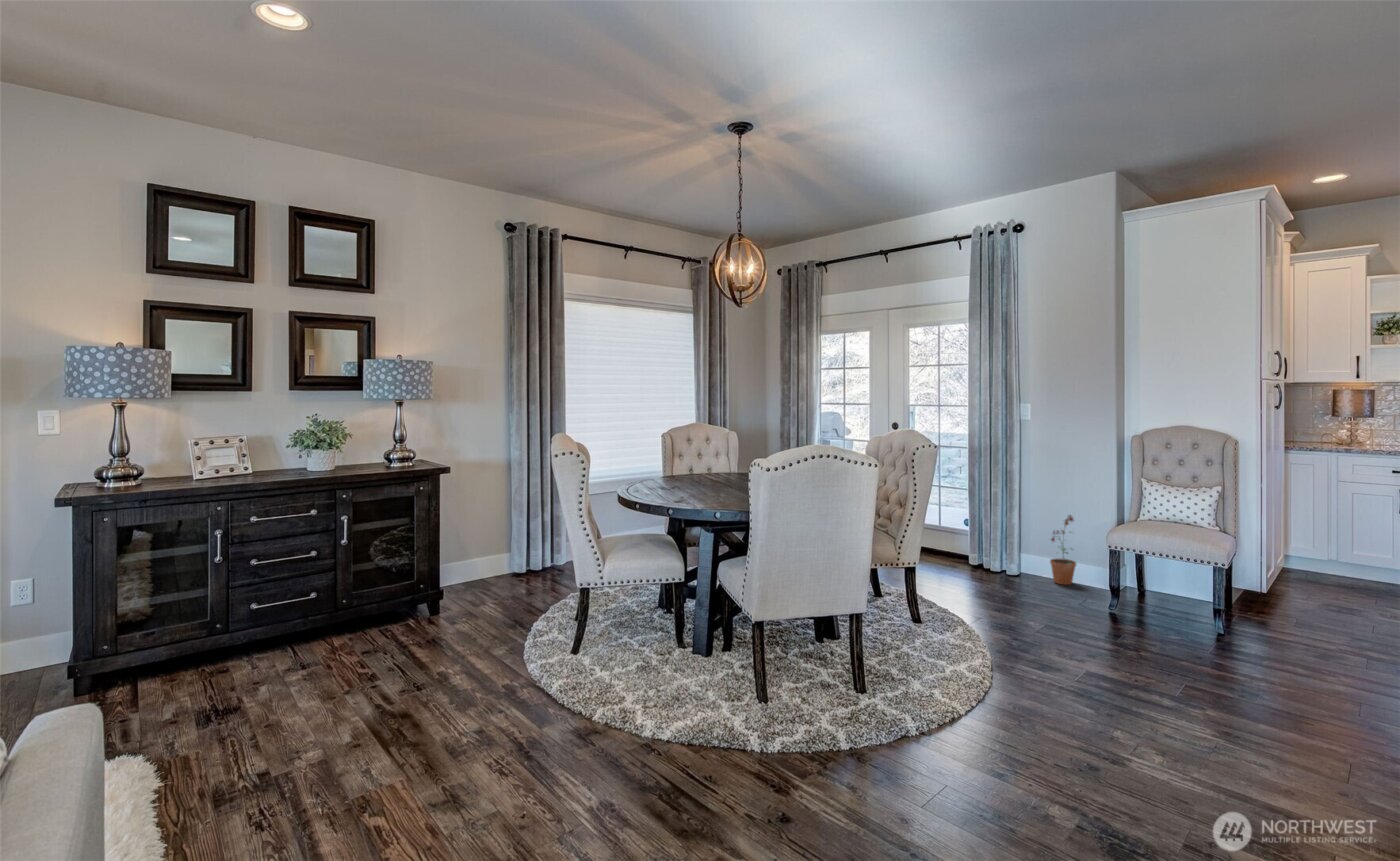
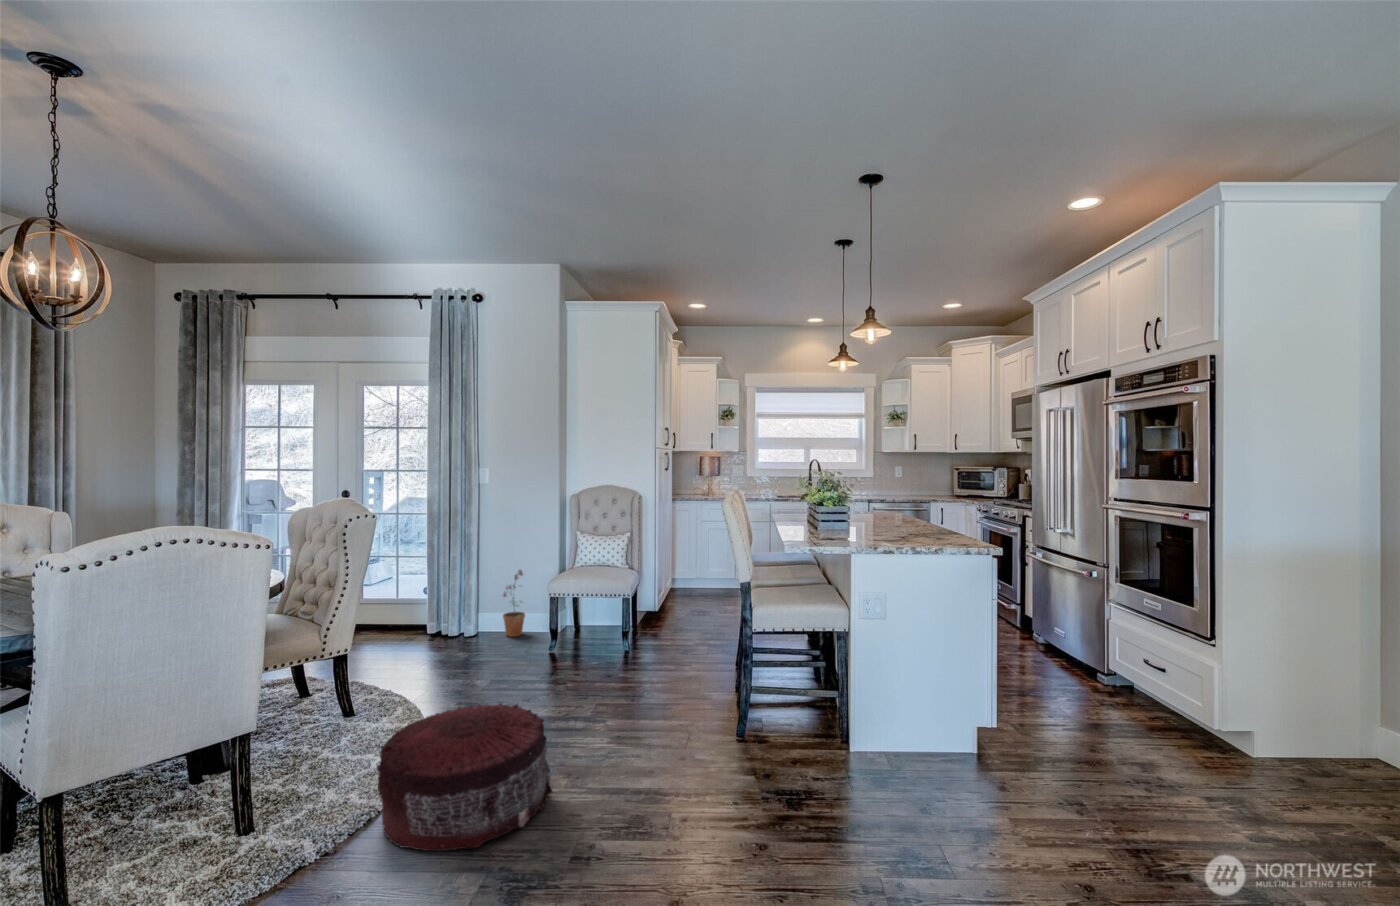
pouf: none [961,634,1143,768] -> present [377,703,553,851]

